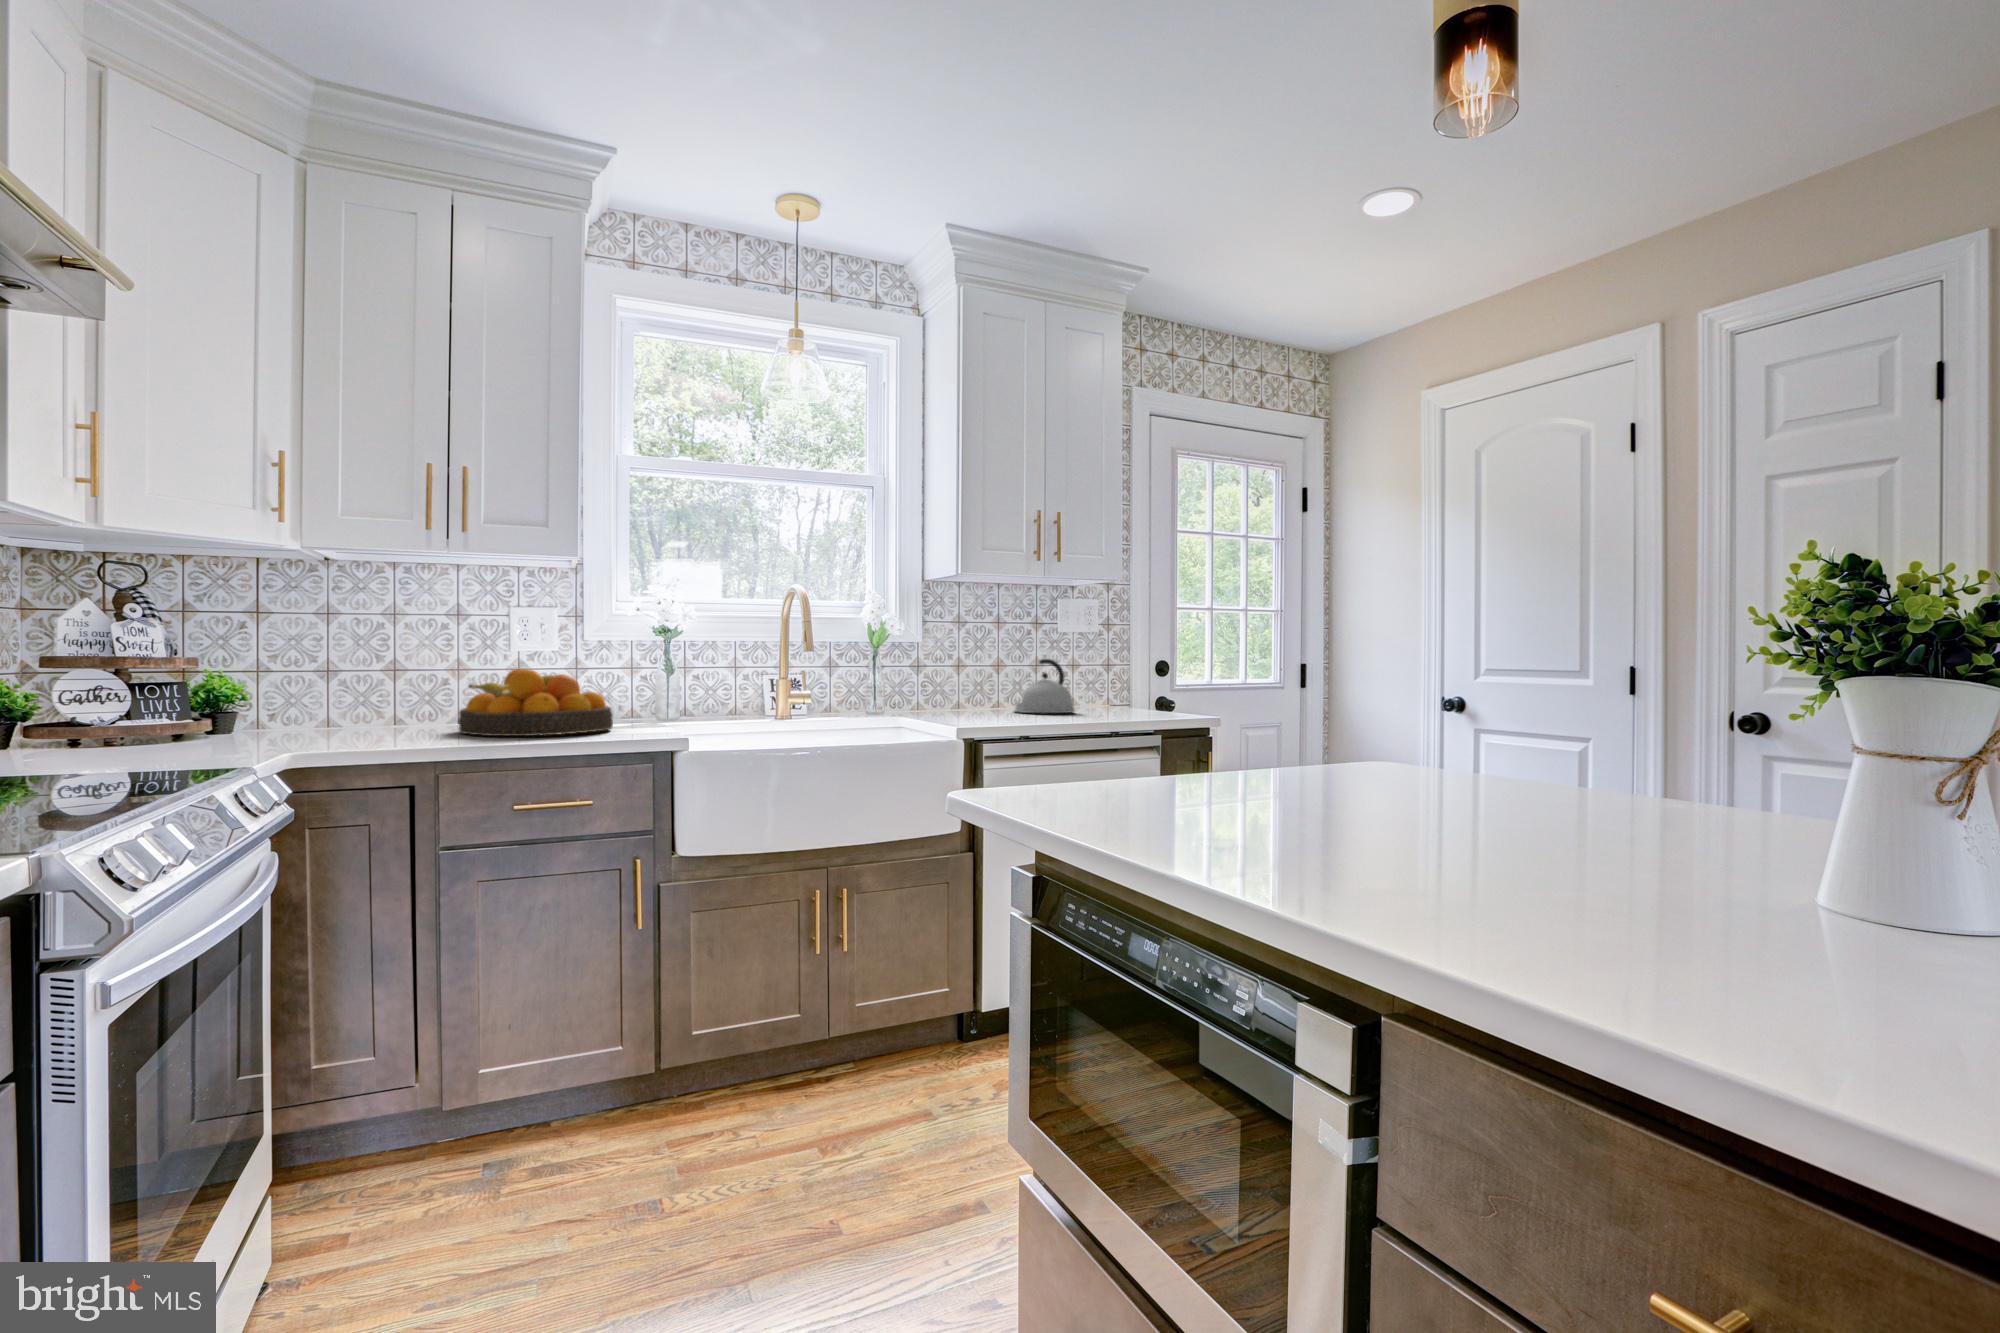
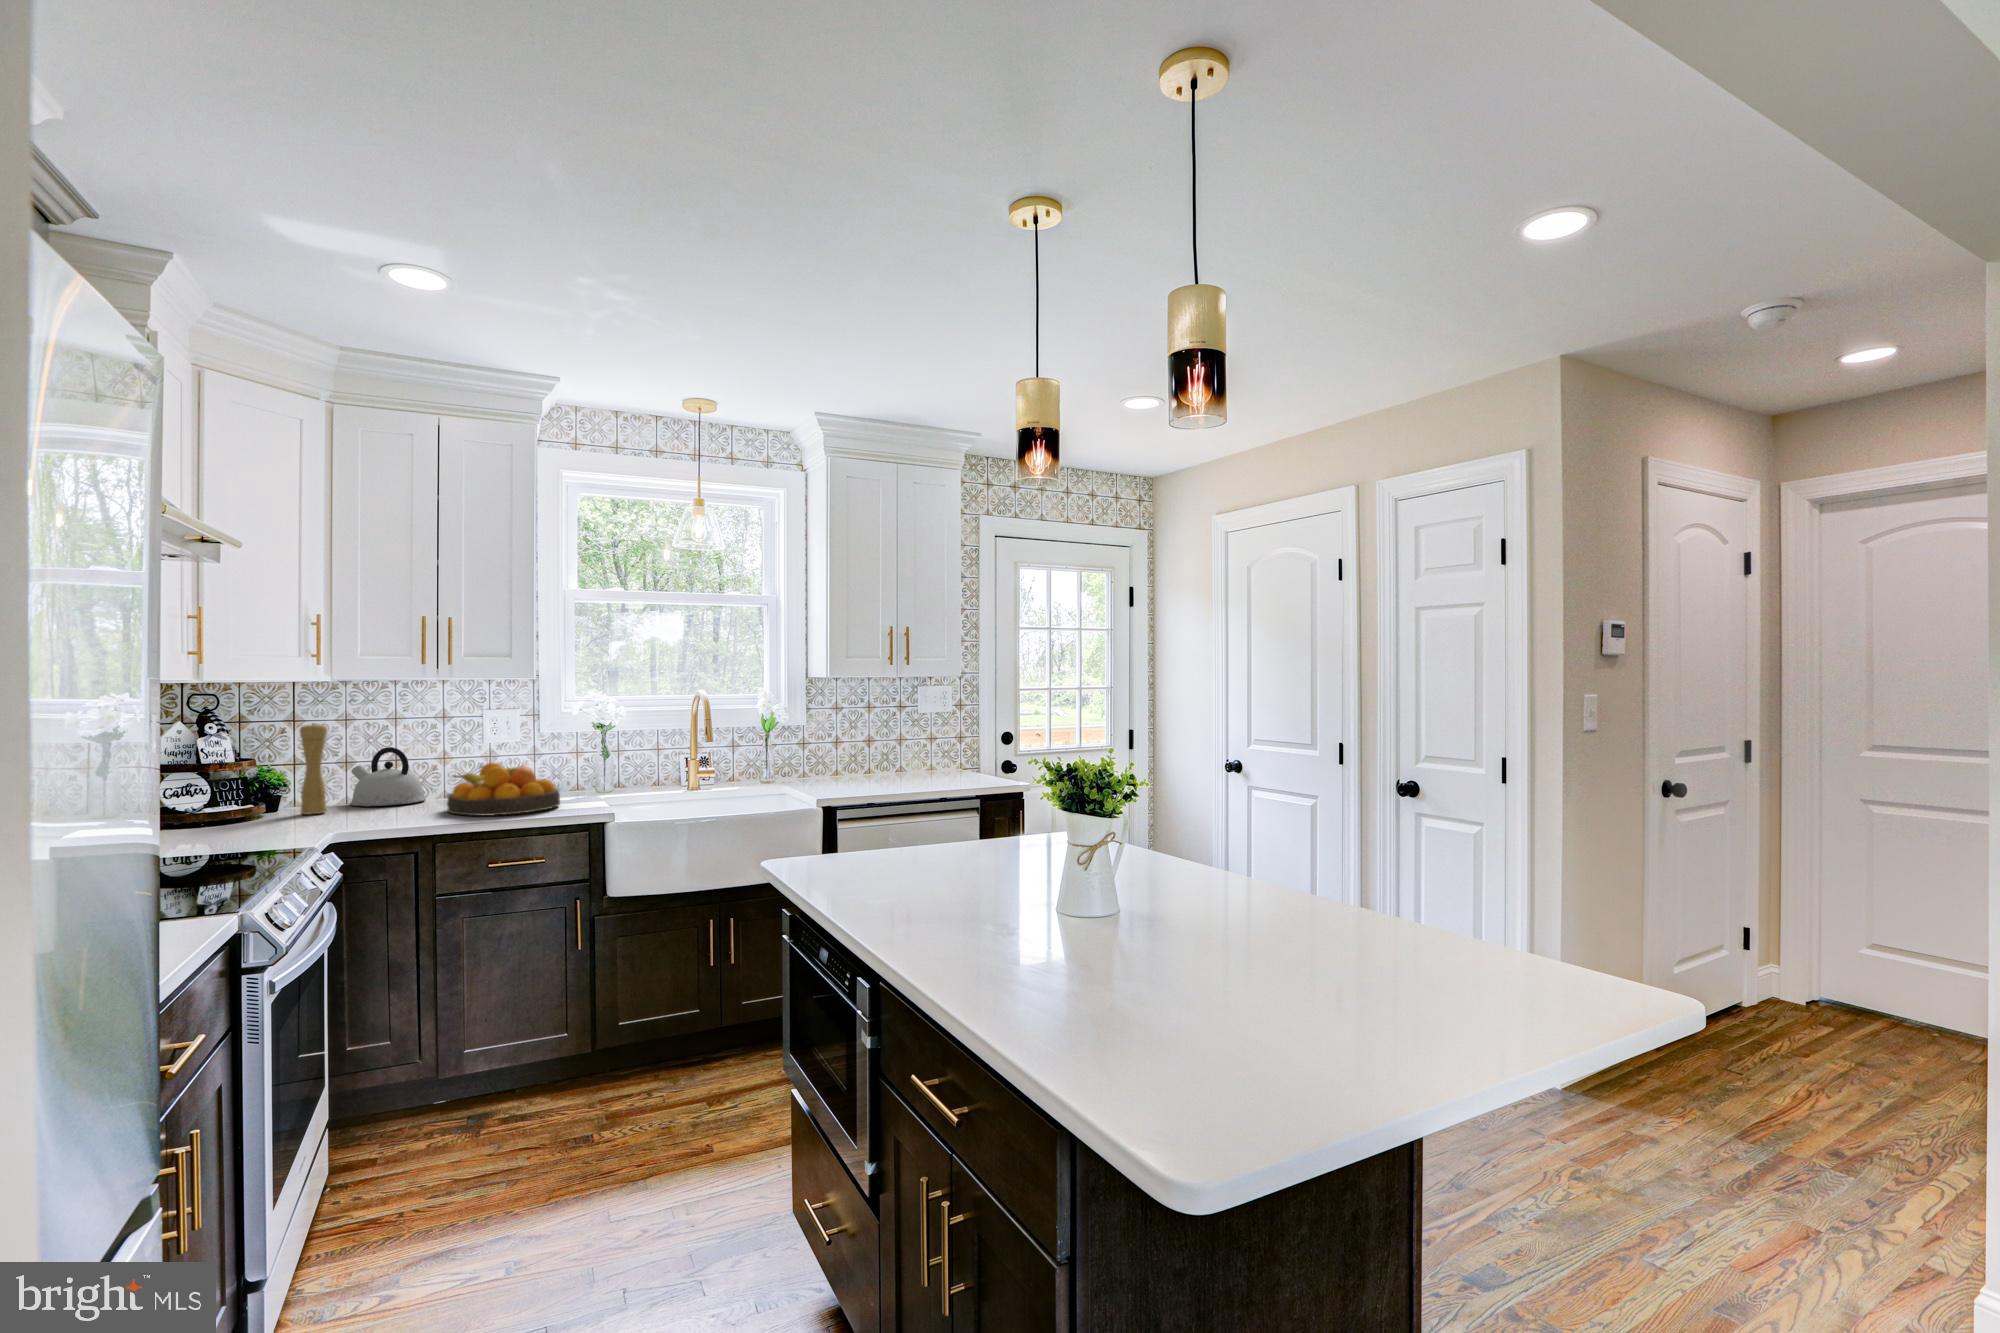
pepper mill: none [255,605,295,732] -> present [300,723,327,815]
kettle: present [1015,659,1074,713] -> present [350,747,425,806]

